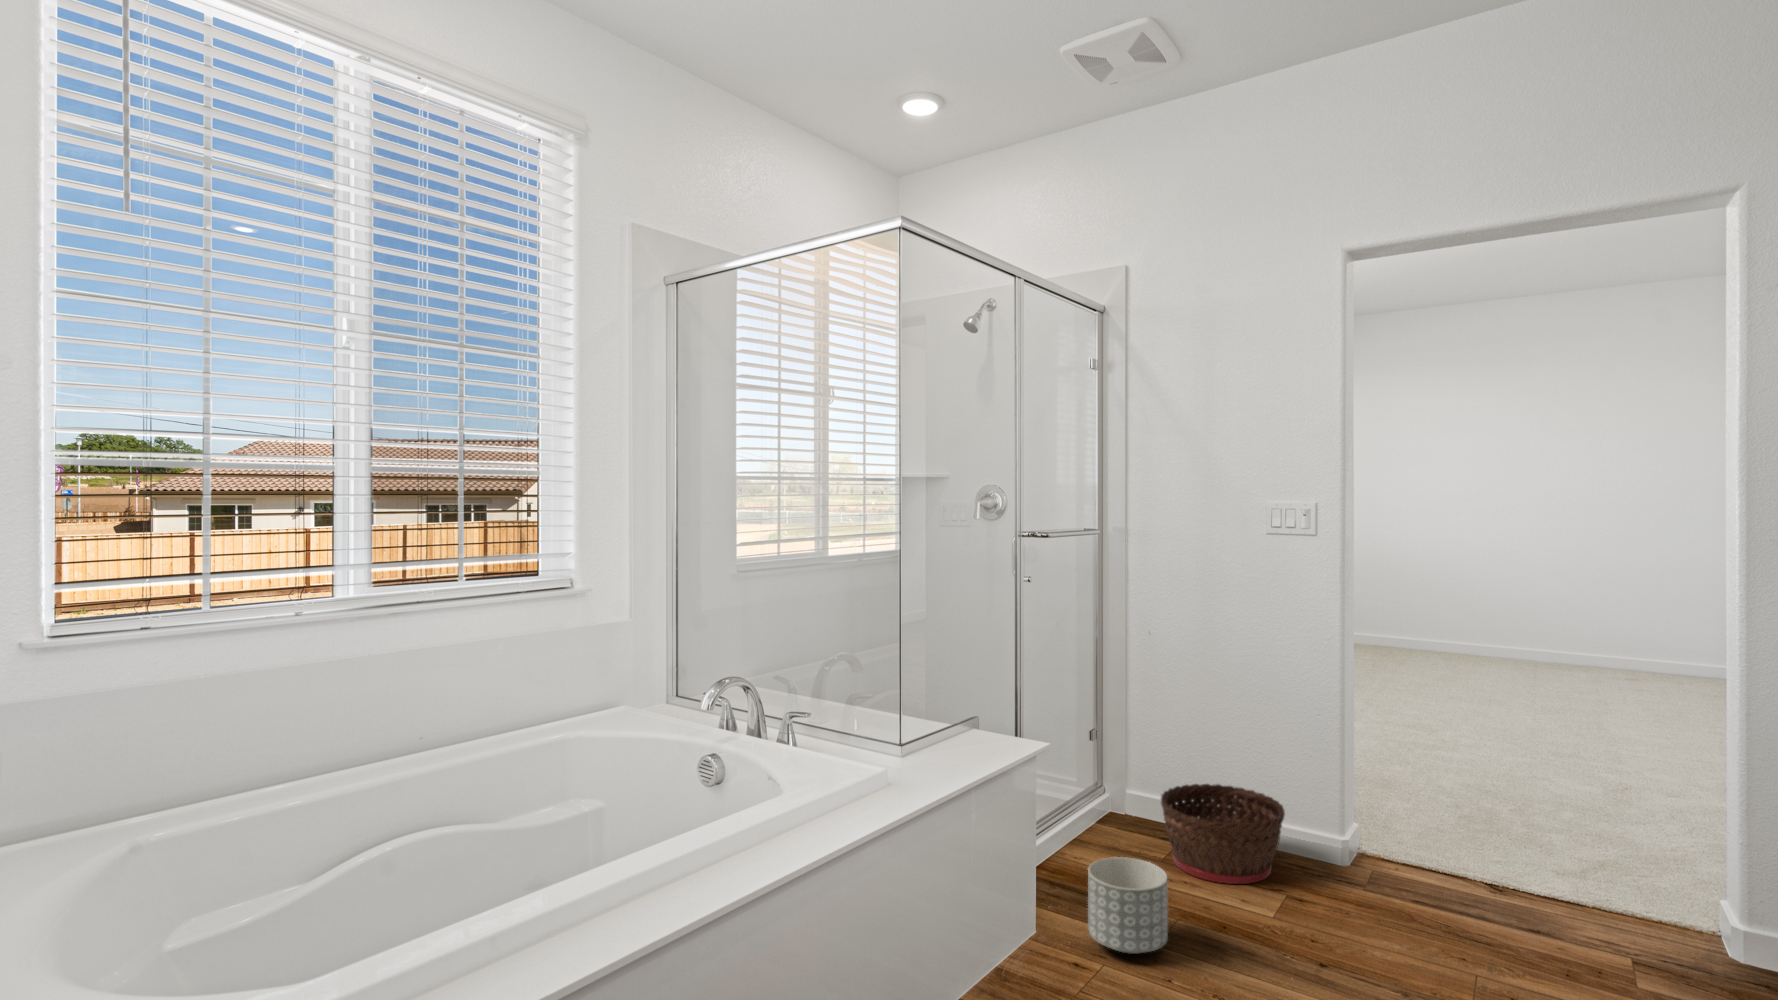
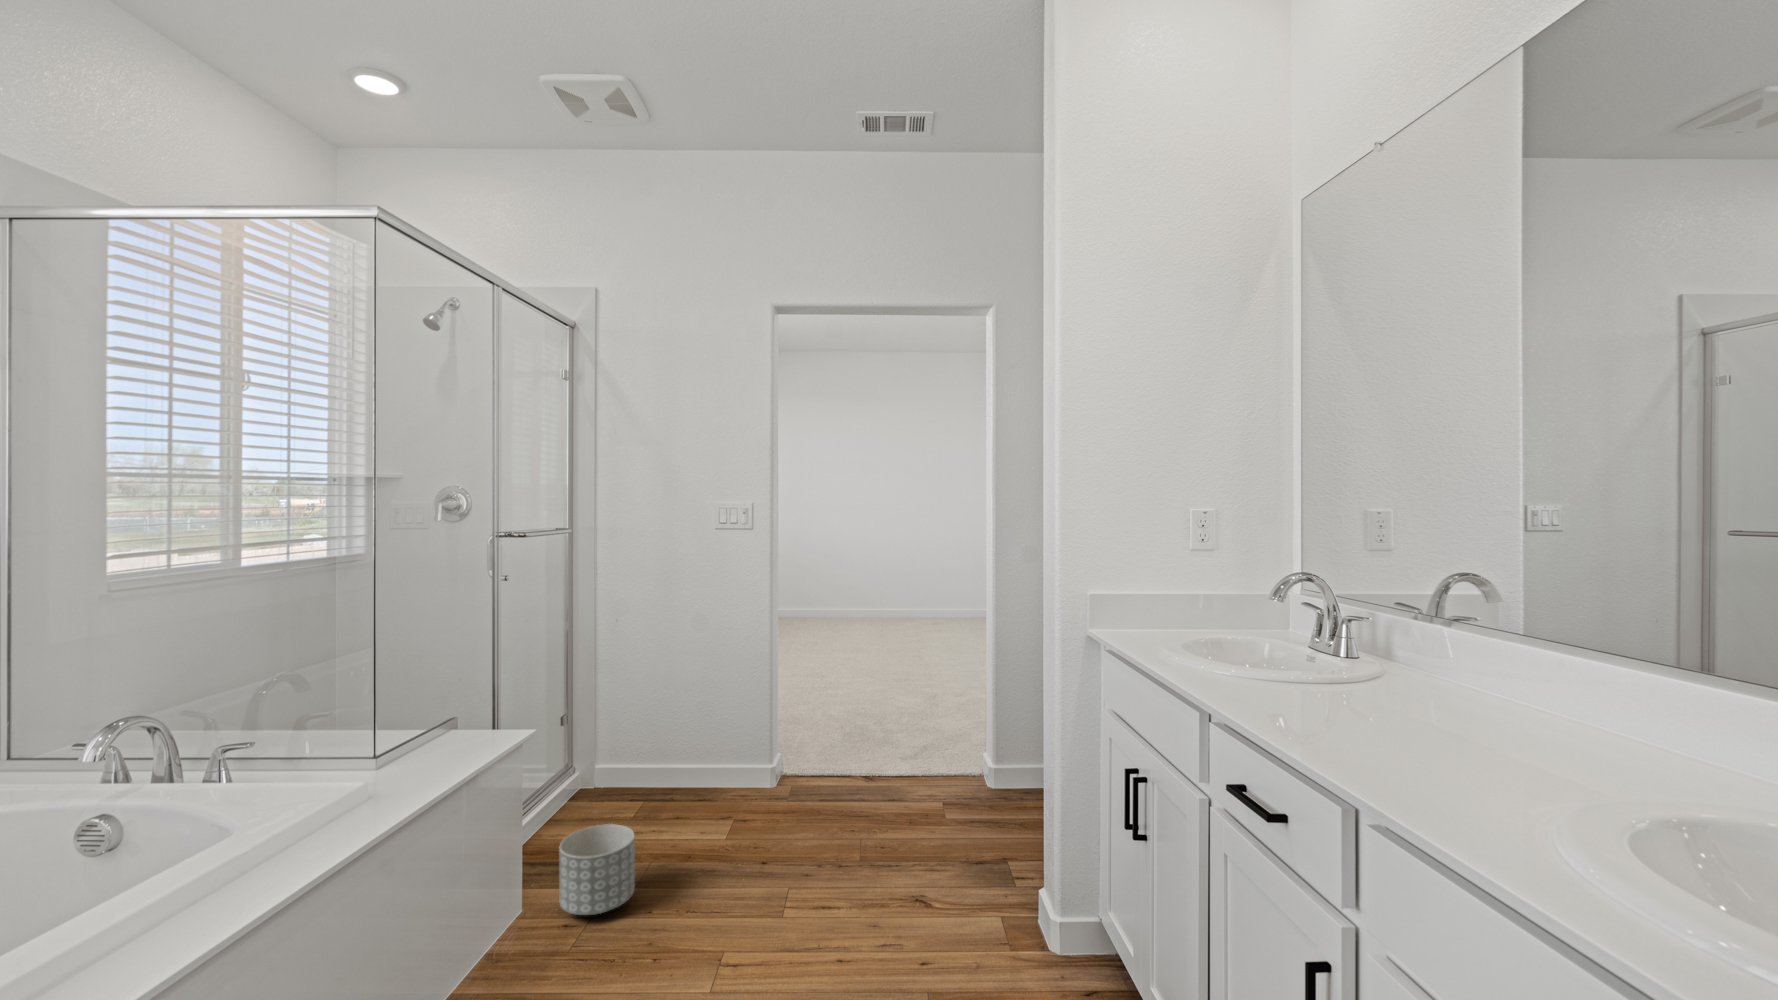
basket: present [1161,784,1285,884] -> none [628,739,729,825]

